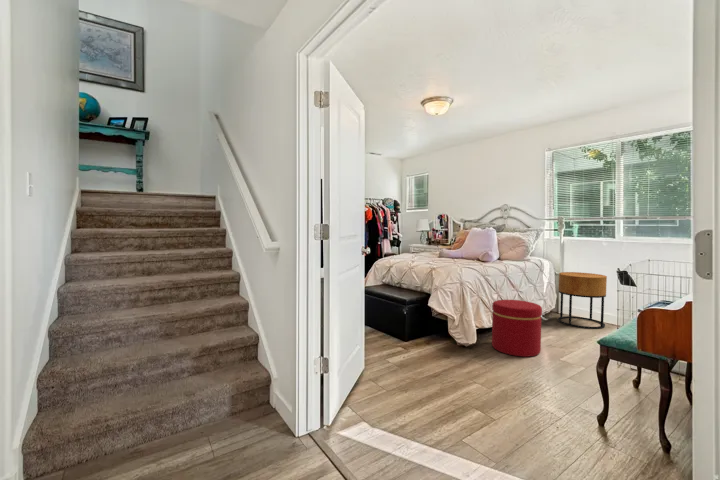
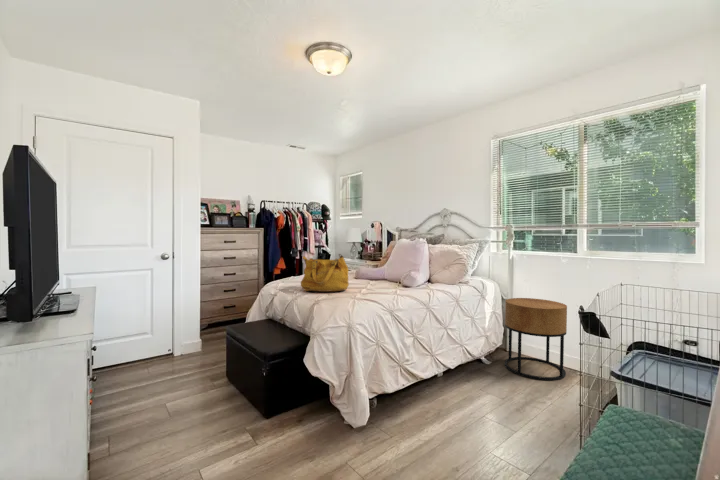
handbag: none [416,238,449,264] -> present [301,254,349,292]
ottoman: present [492,300,542,357] -> none [394,349,467,452]

